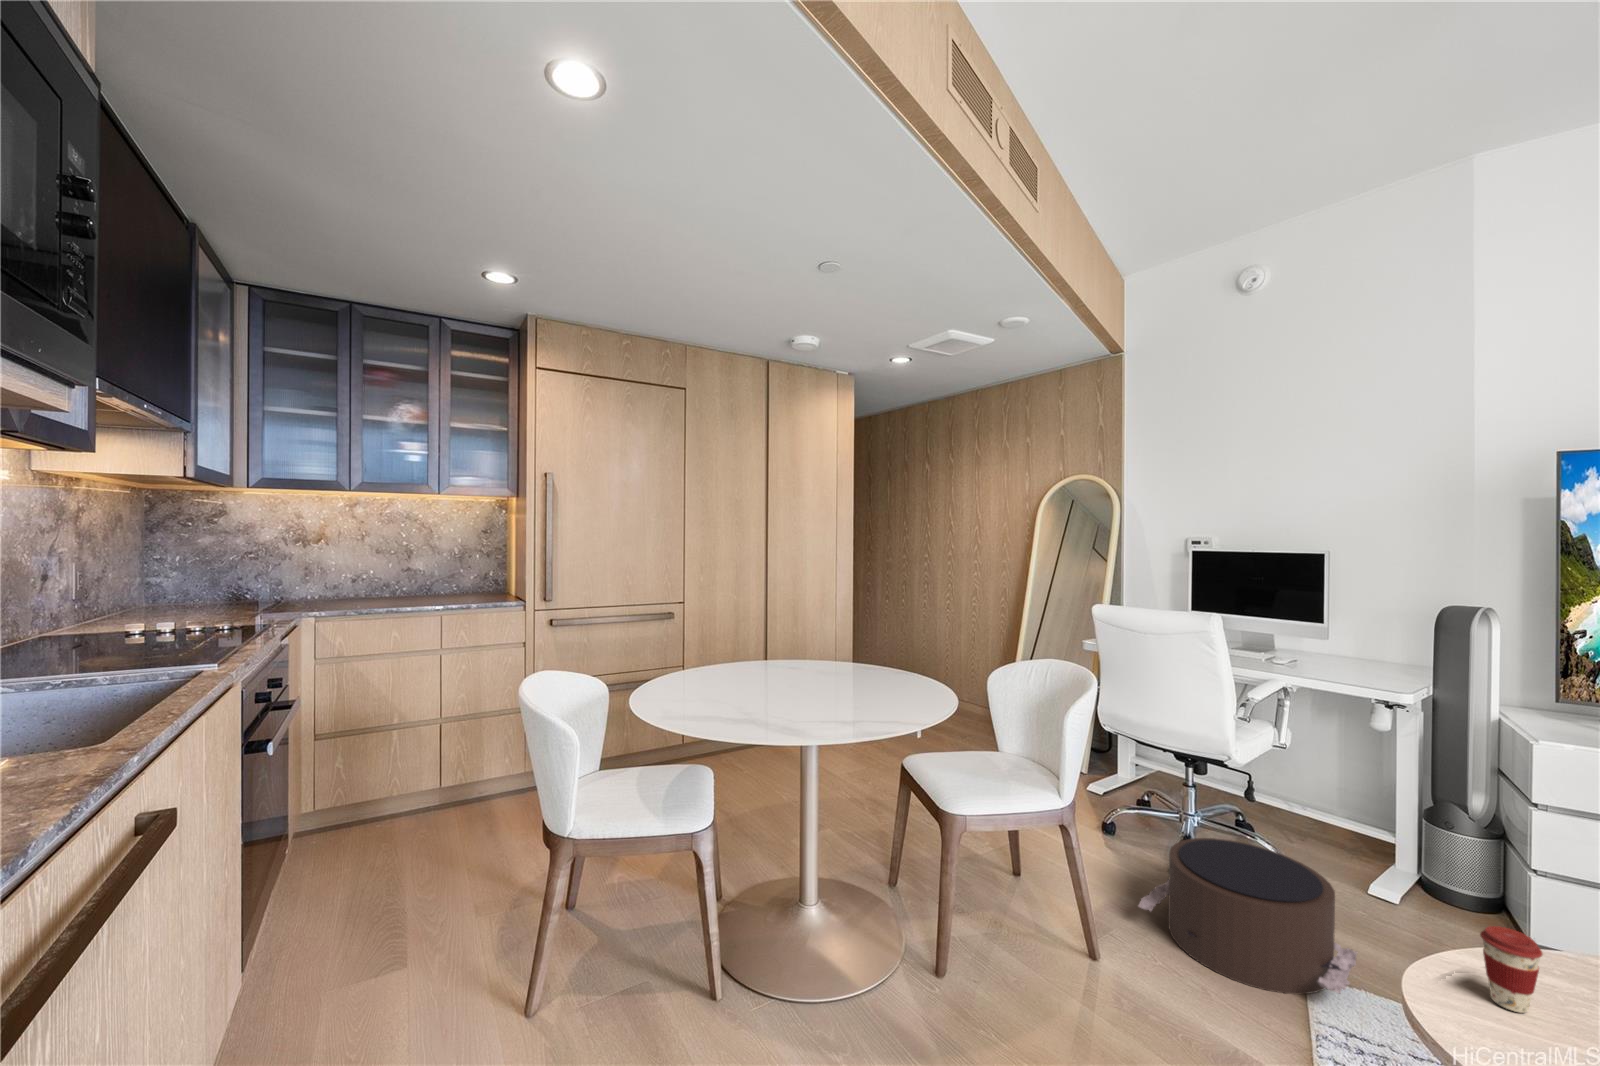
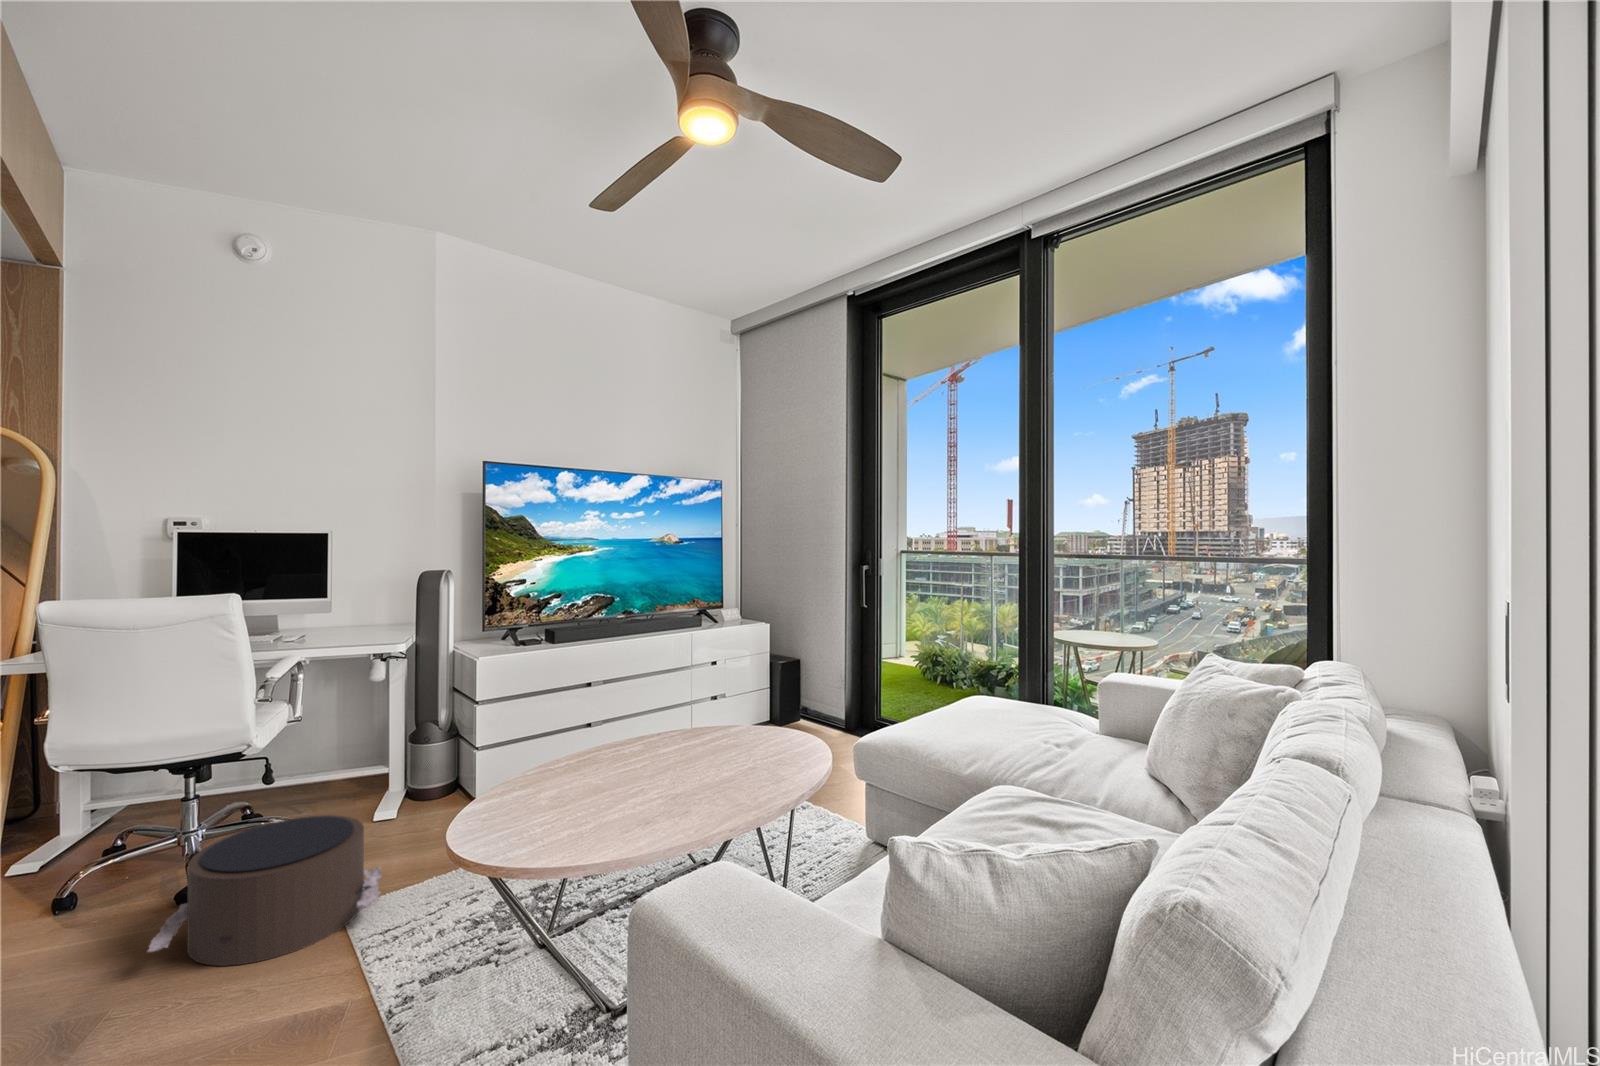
coffee cup: present [1480,926,1542,1013] -> none [486,767,519,822]

